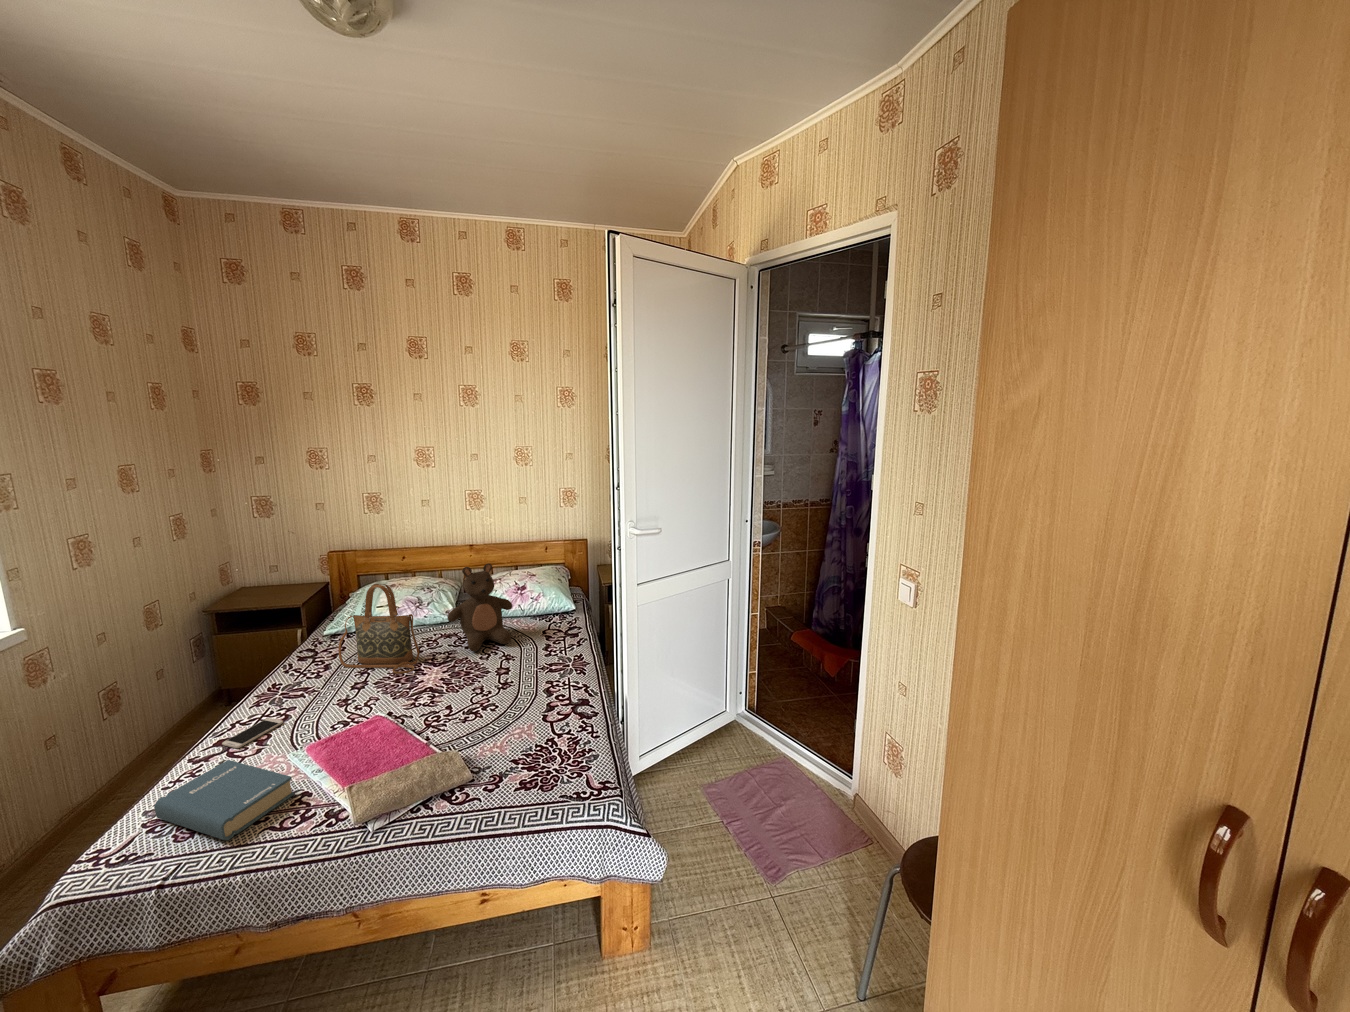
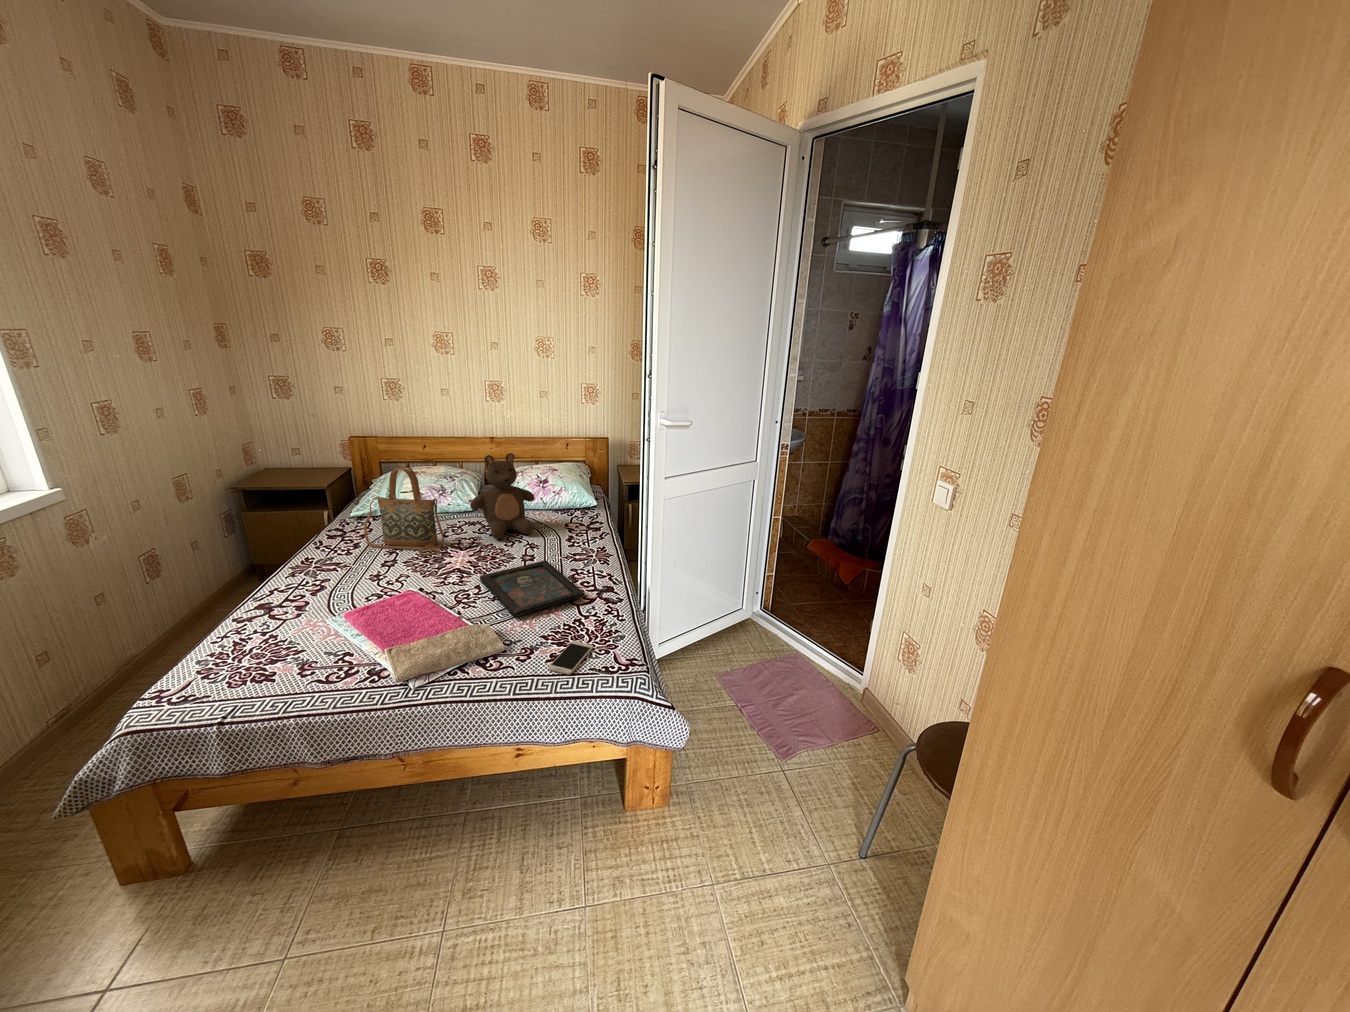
tray: none [453,673,559,739] -> present [480,561,585,617]
smartphone: present [222,718,283,748] -> present [548,641,593,675]
hardback book: present [154,760,294,840] -> none [207,620,336,688]

